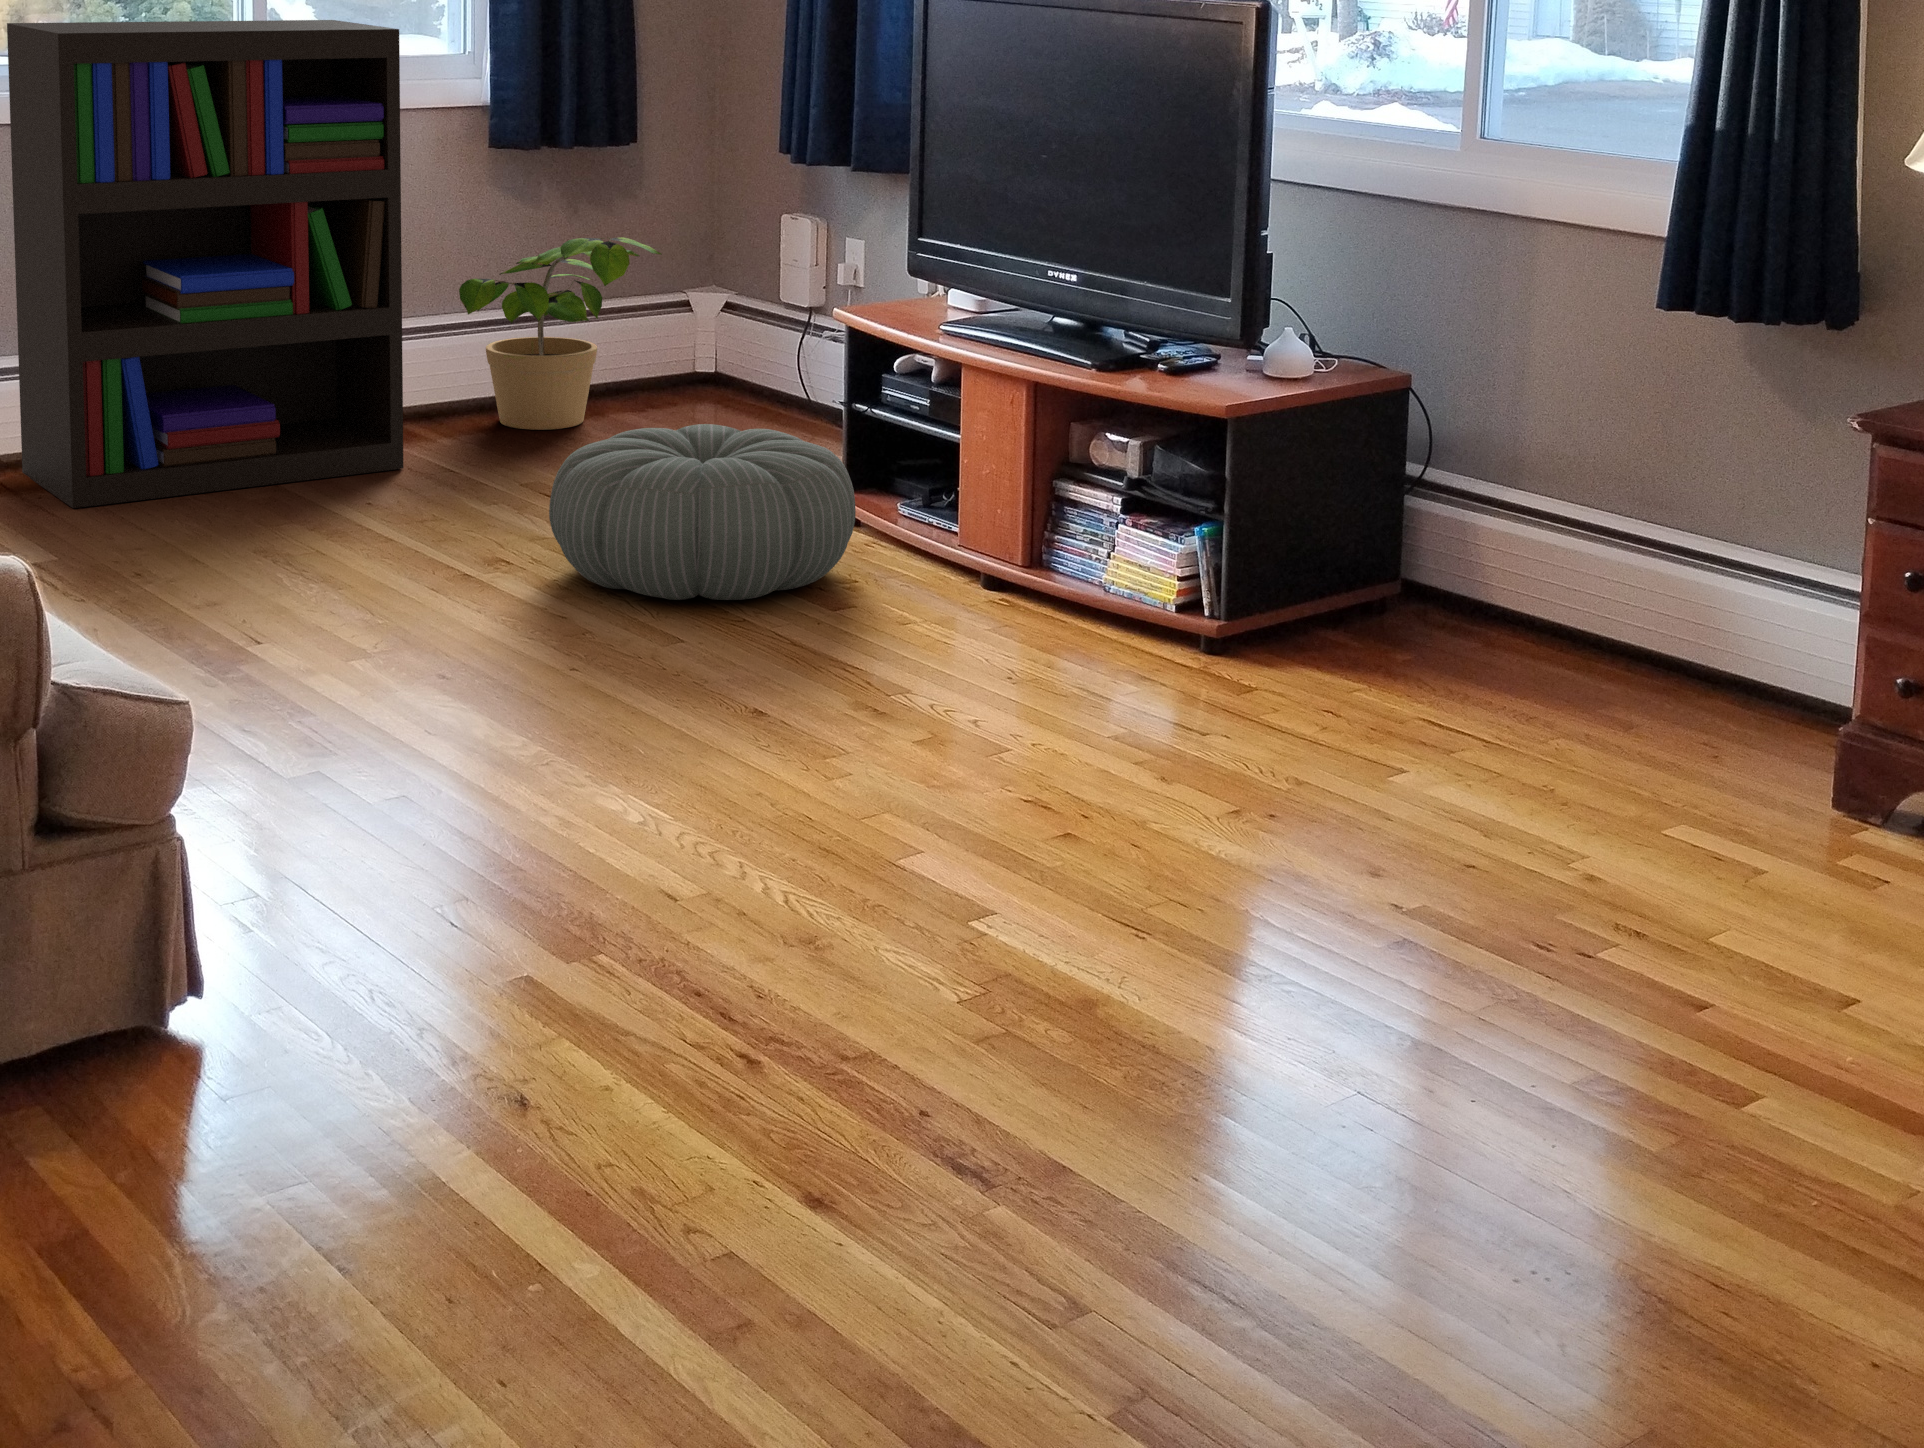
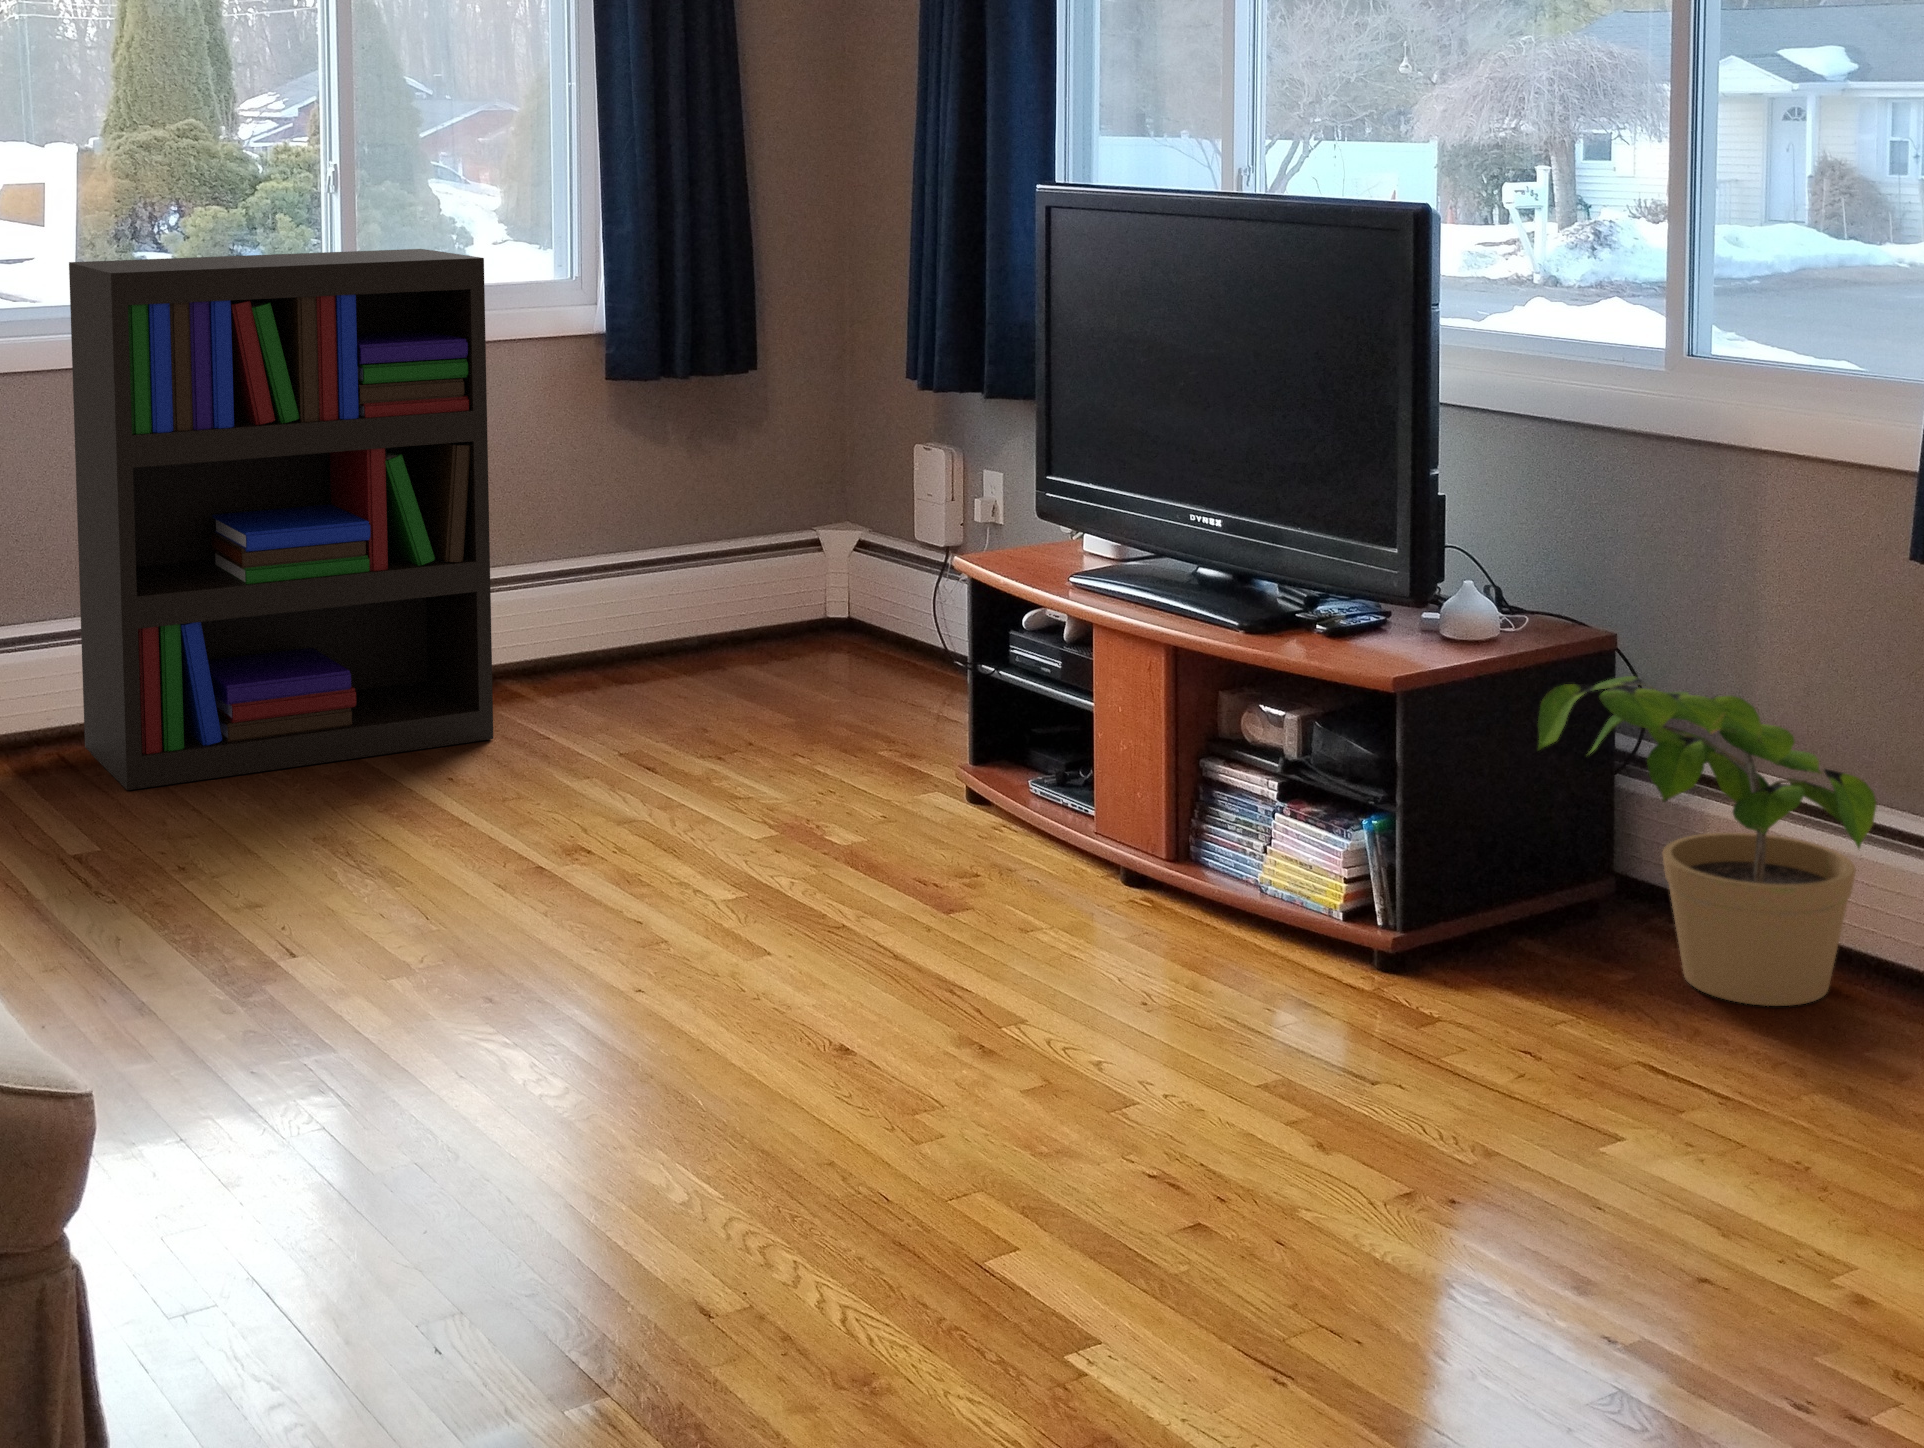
potted plant: present [459,237,661,430] -> present [1538,676,1877,1006]
pouf: present [549,424,856,600] -> none [631,694,976,903]

